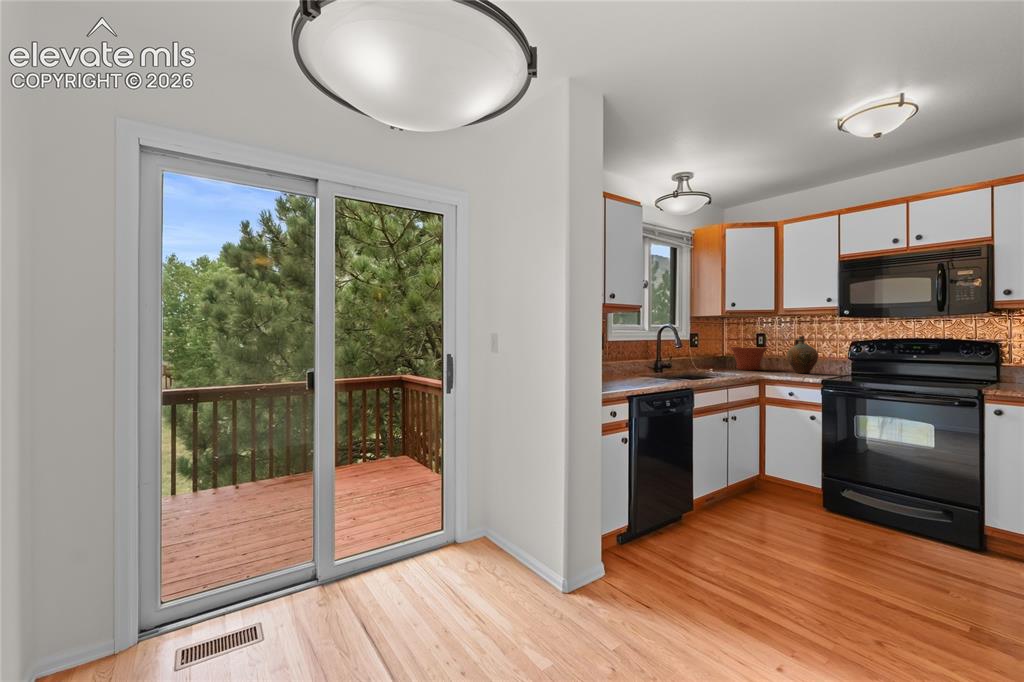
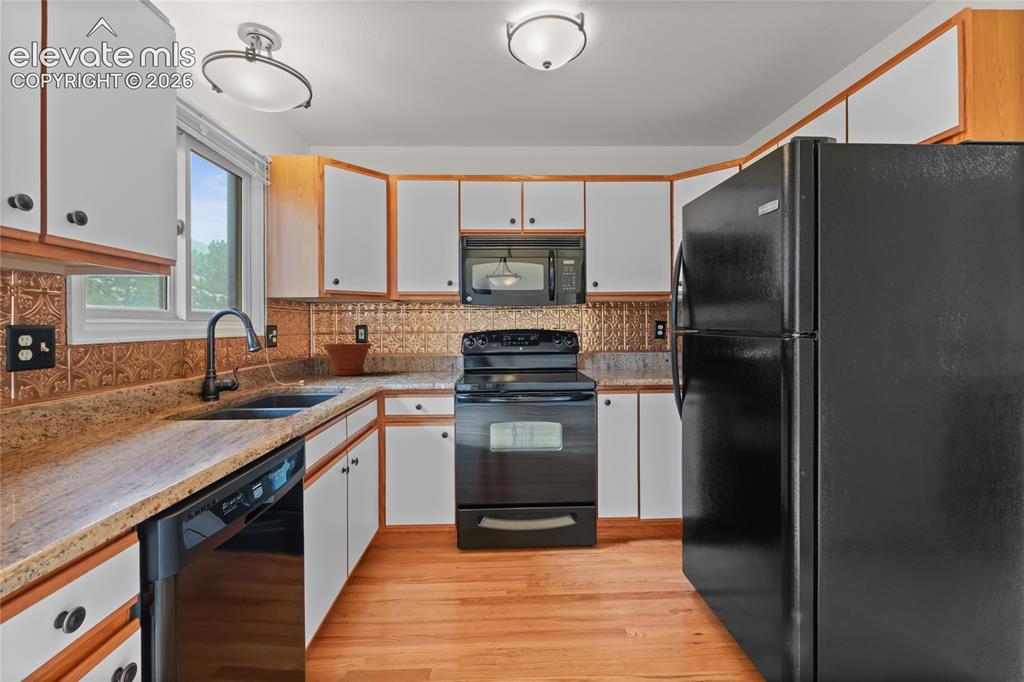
ceramic jug: present [787,336,818,373] -> none [399,328,433,375]

